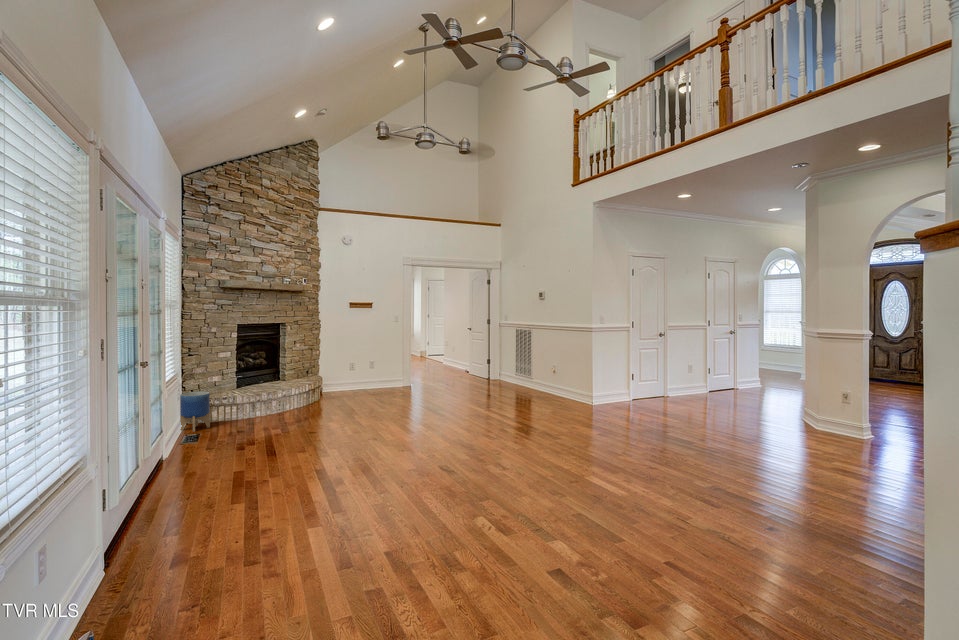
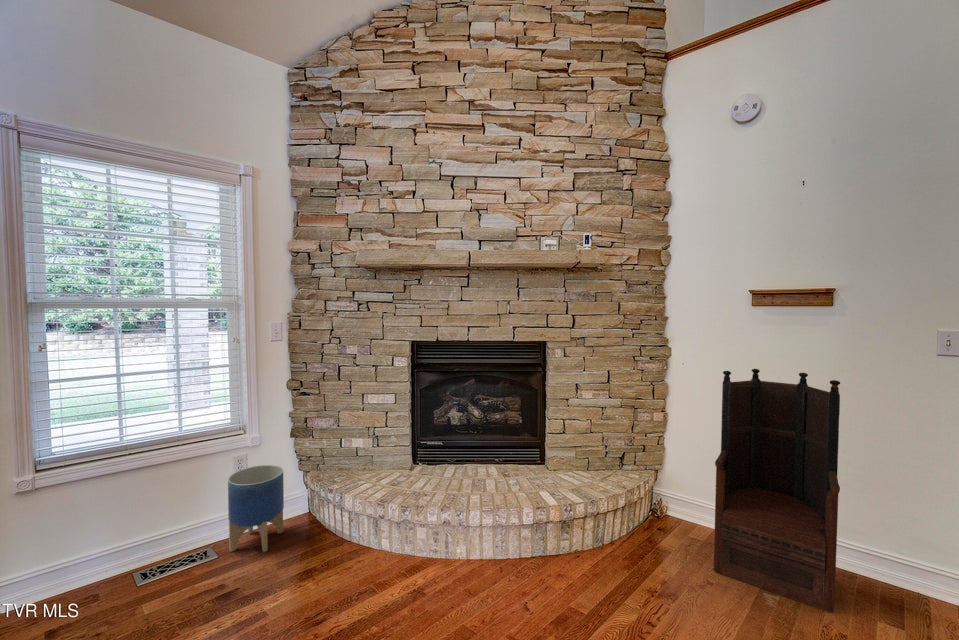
armchair: none [346,329,379,393] -> present [714,369,840,613]

